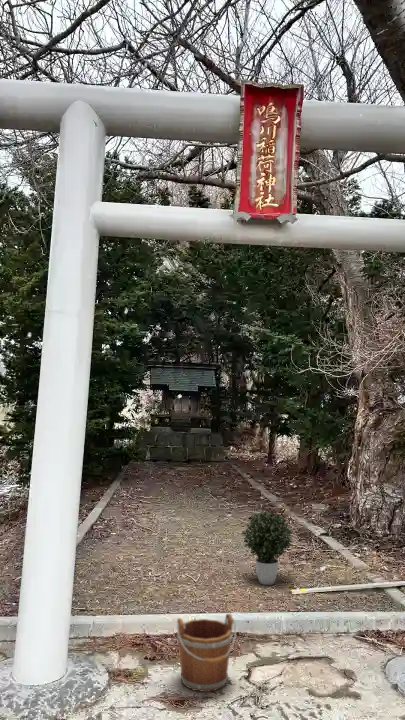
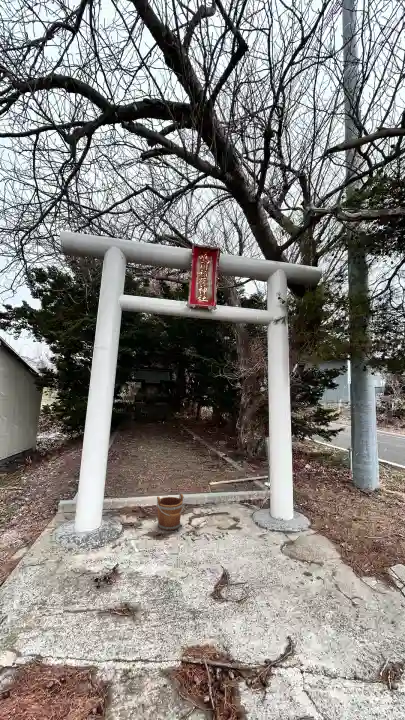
potted plant: present [242,511,292,585] -> none [185,445,210,481]

